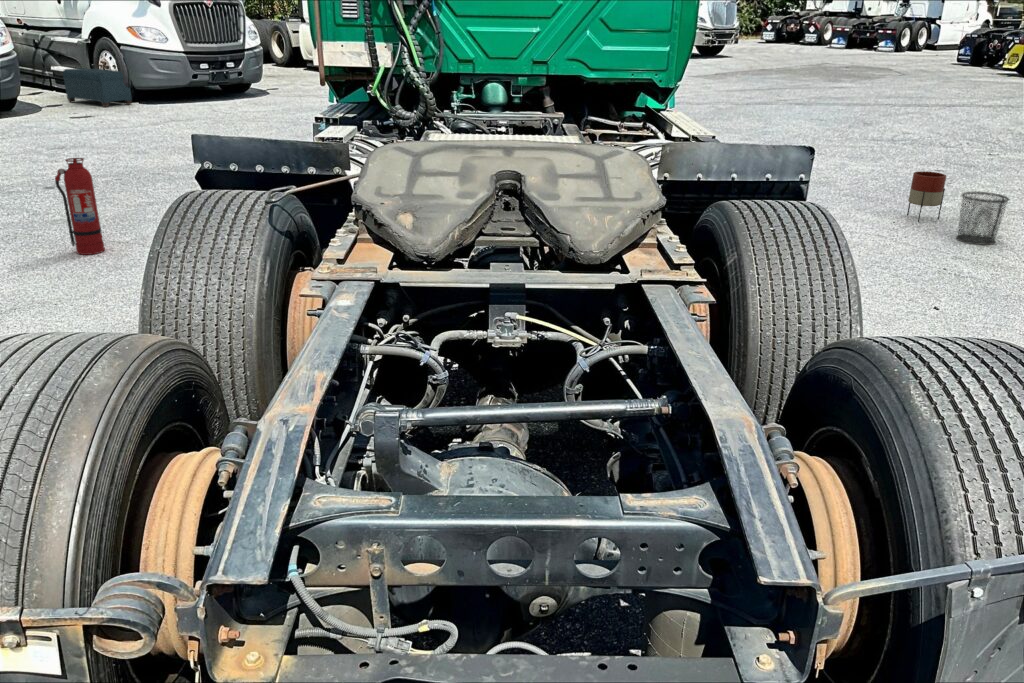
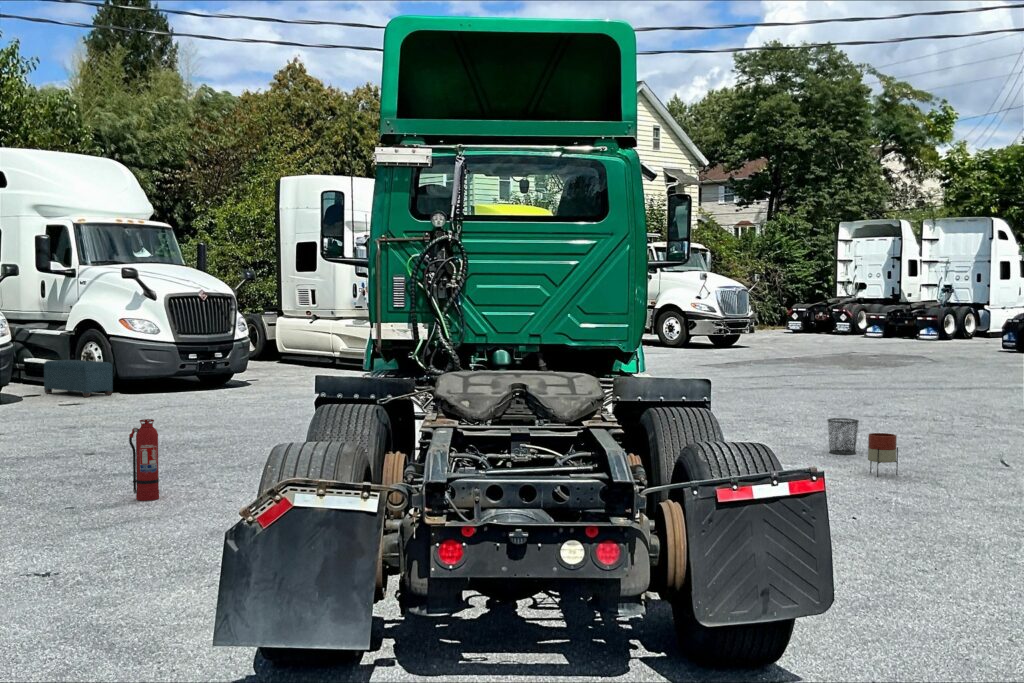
waste bin: present [957,192,1009,245] -> present [827,418,859,455]

